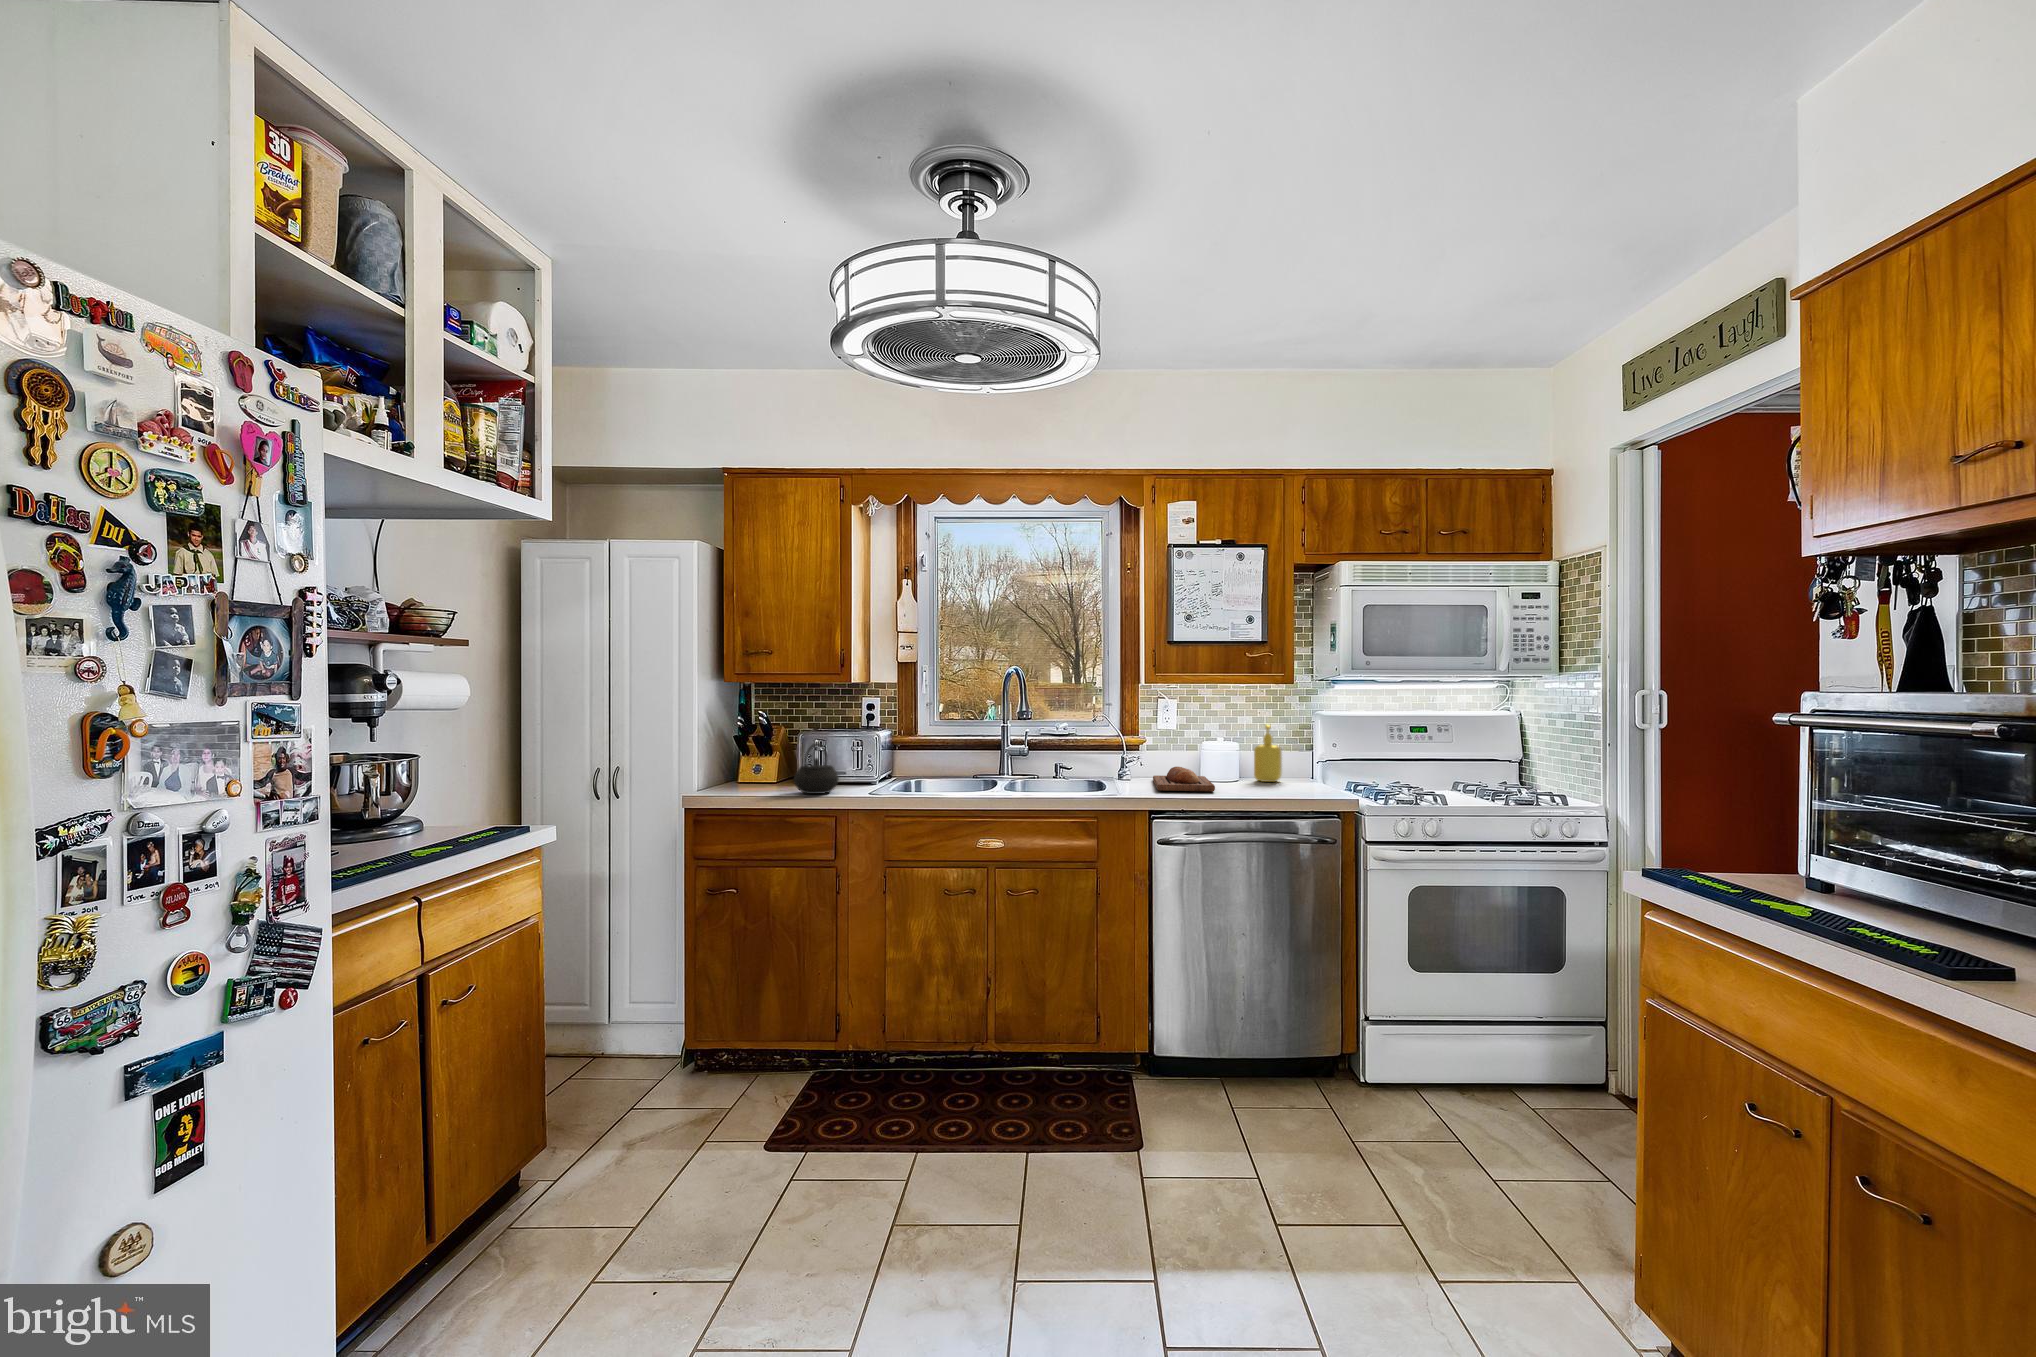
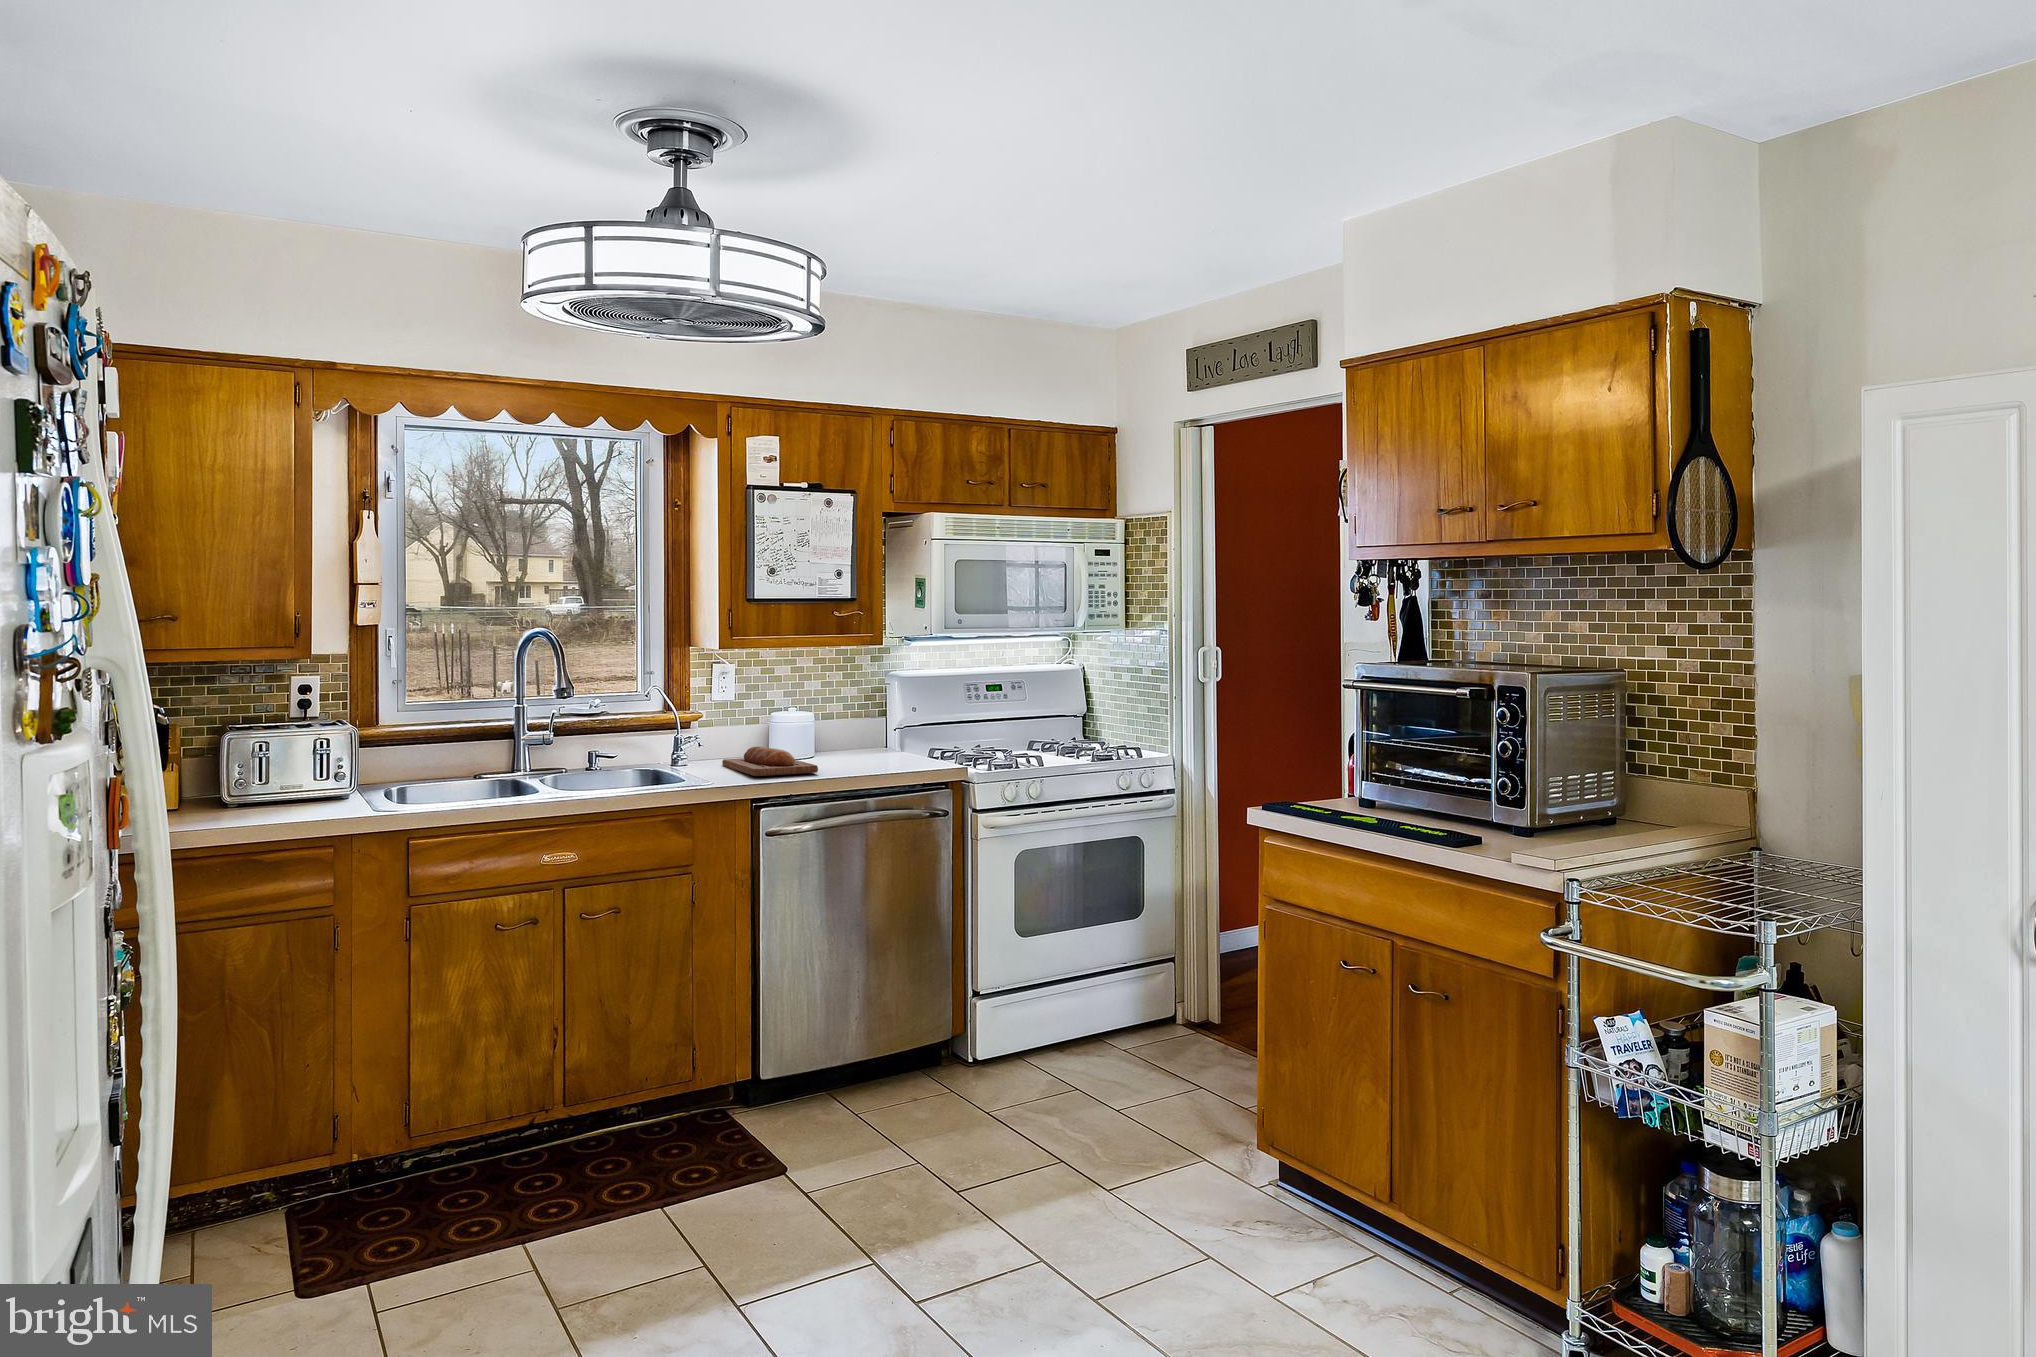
soap dispenser: present [1254,724,1282,782] -> none [838,692,867,758]
kettle: present [794,743,839,794] -> none [247,742,320,817]

